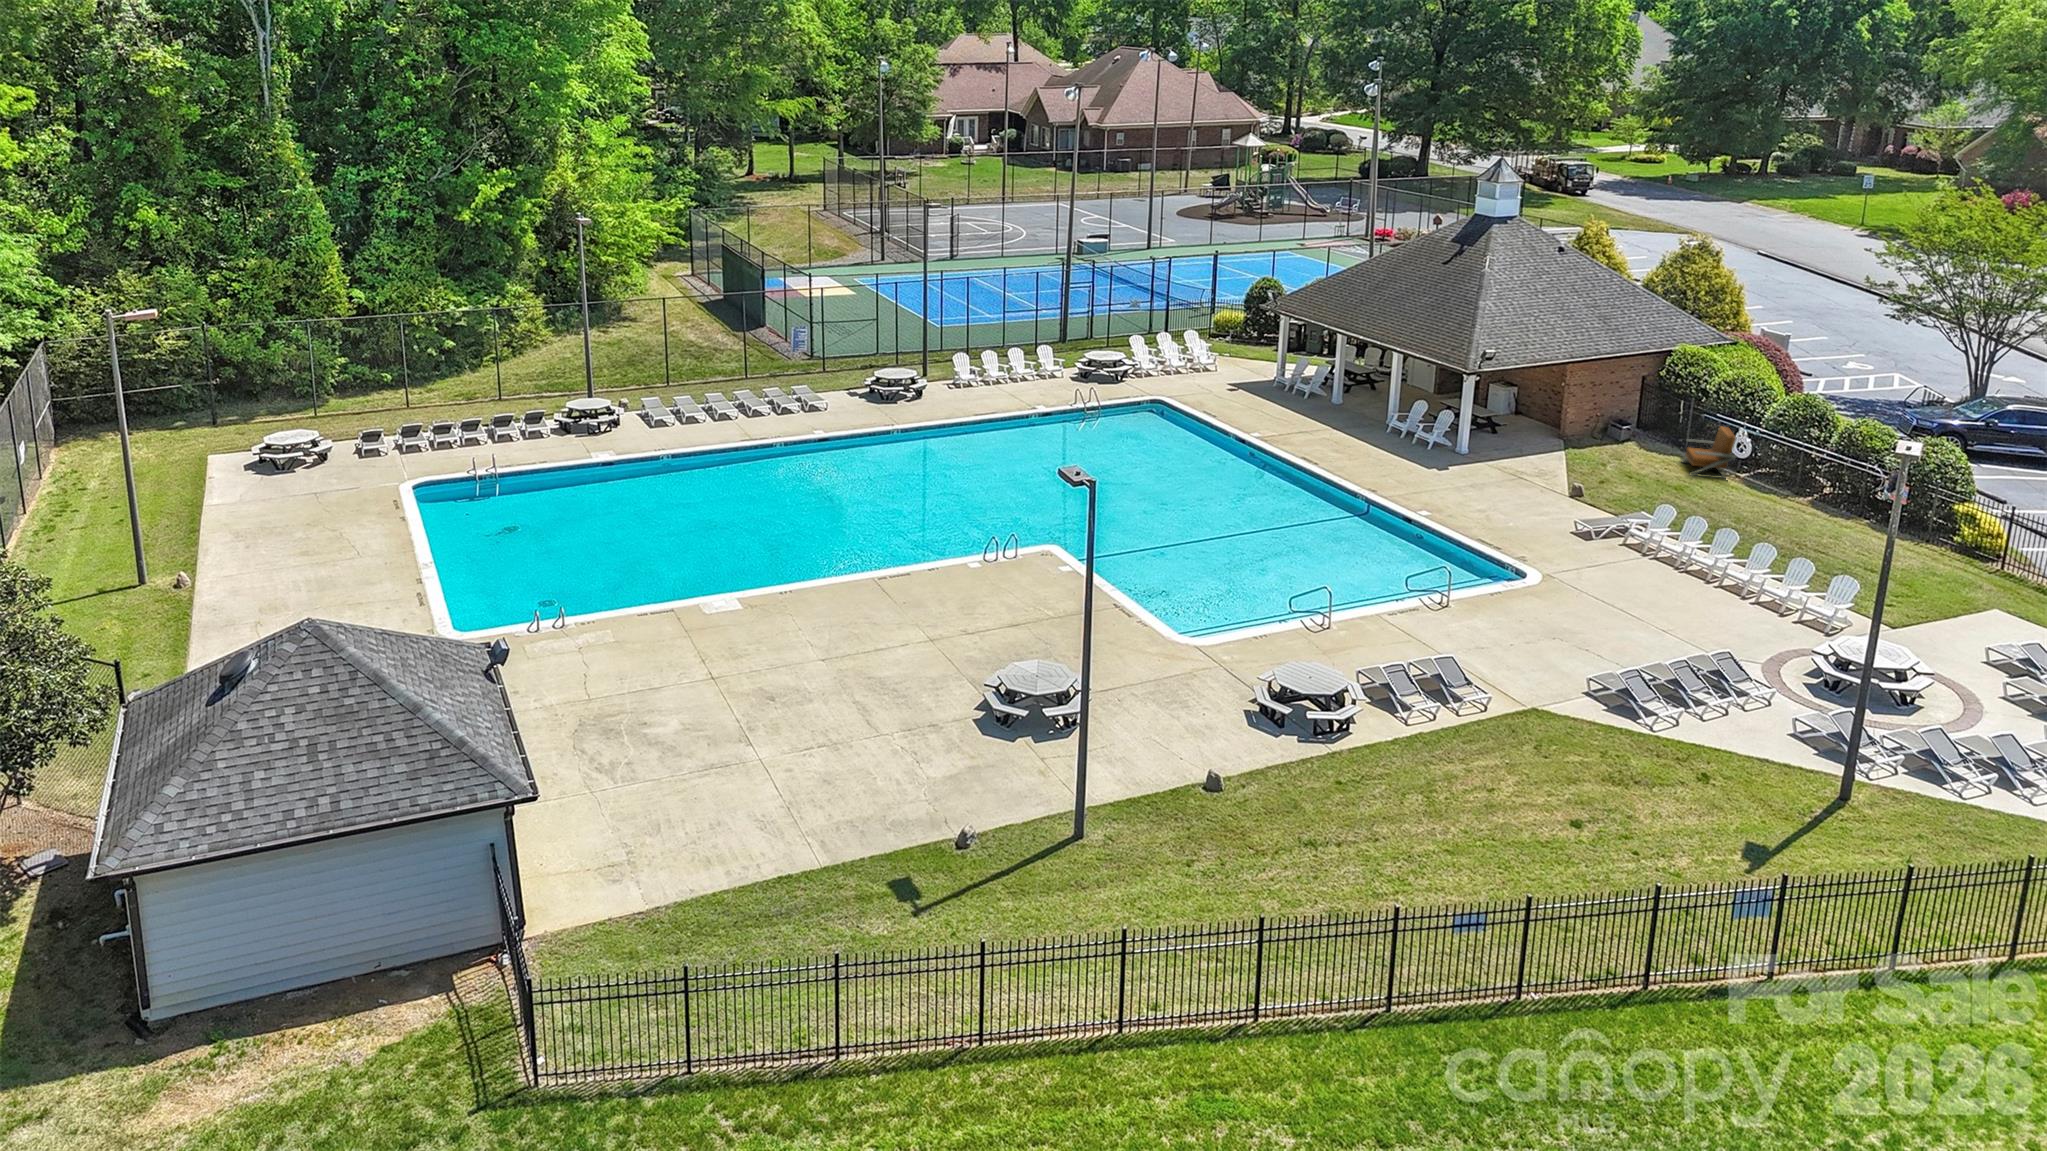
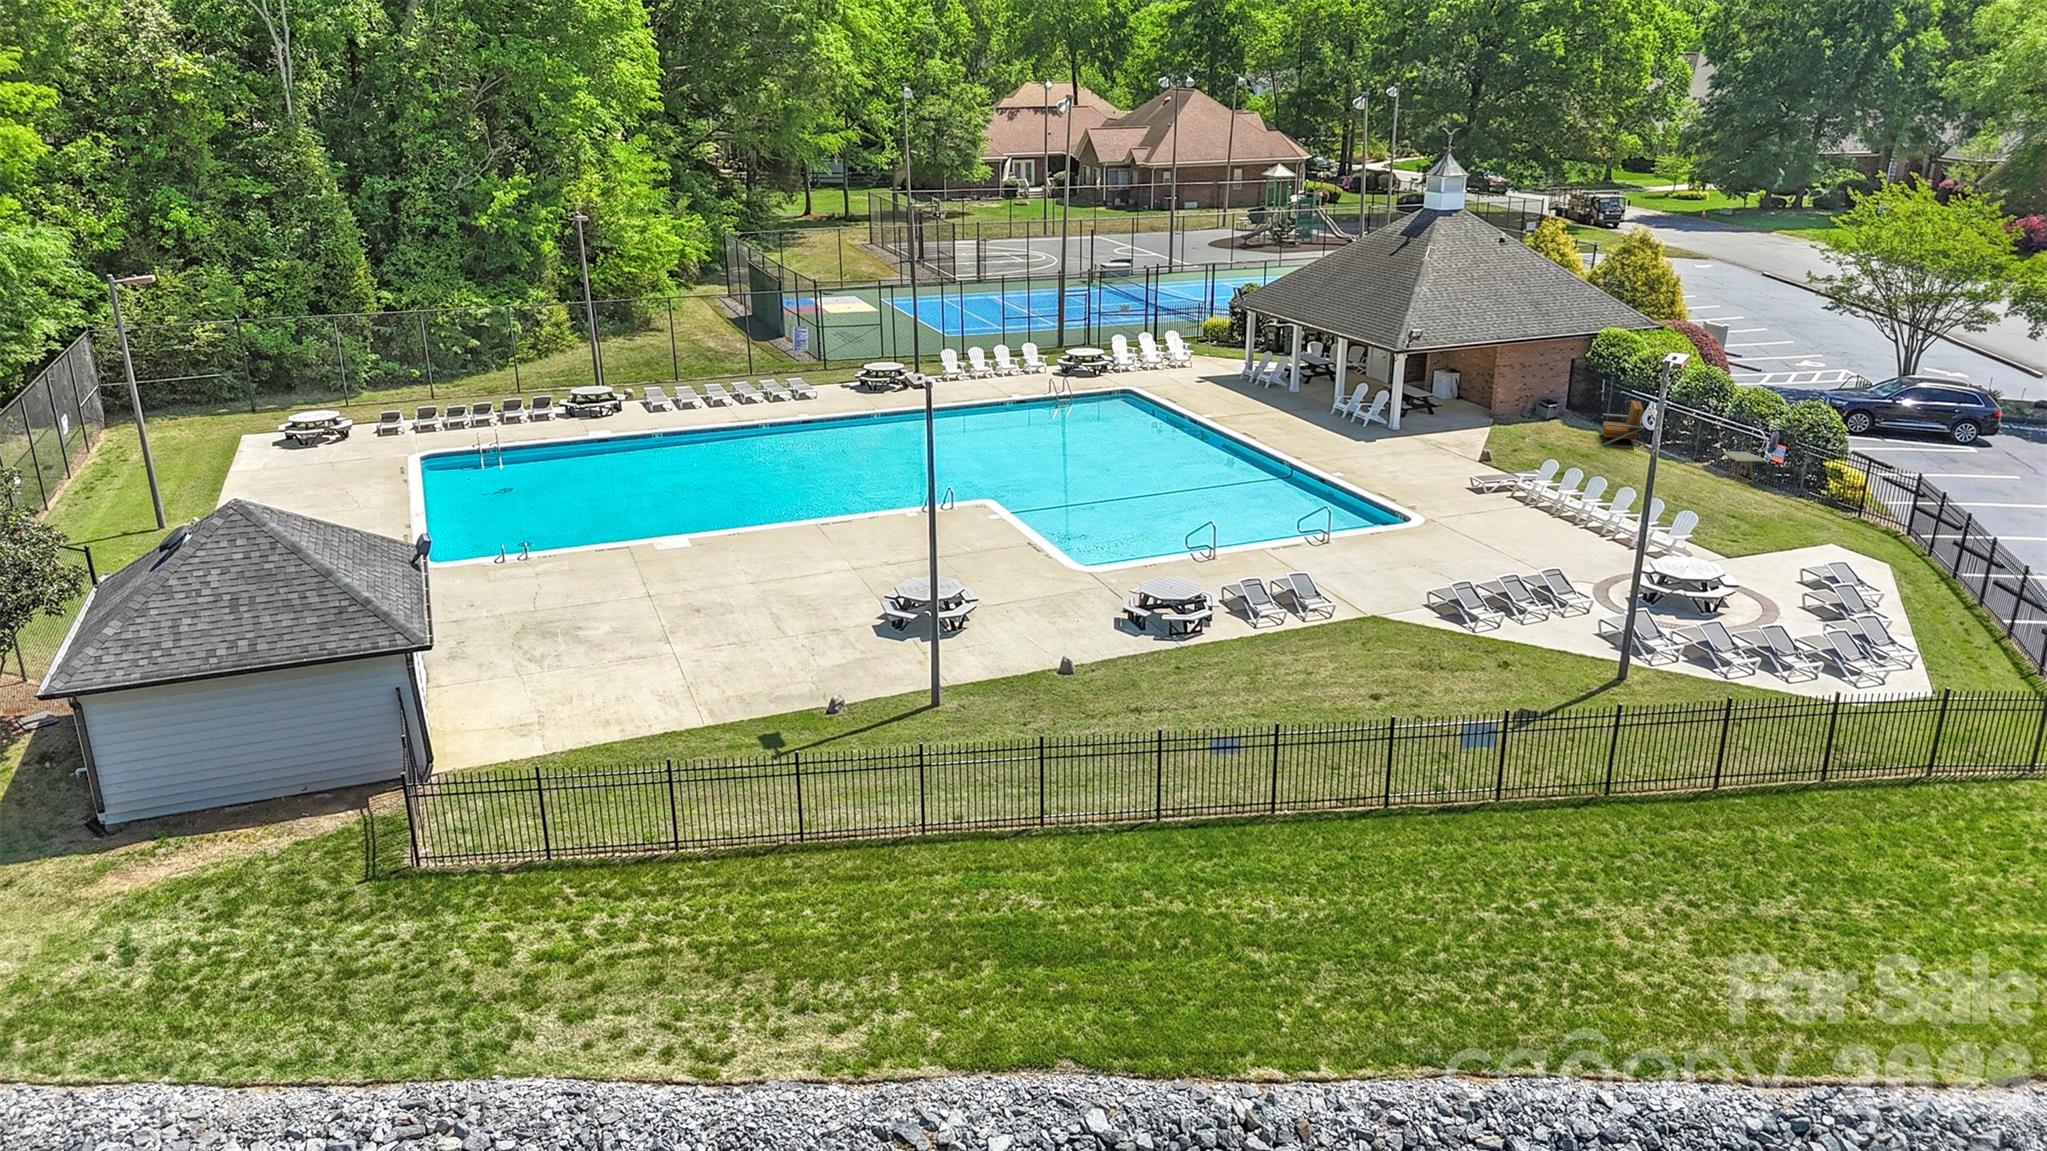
side table: none [1835,488,1886,520] -> present [1723,452,1766,480]

